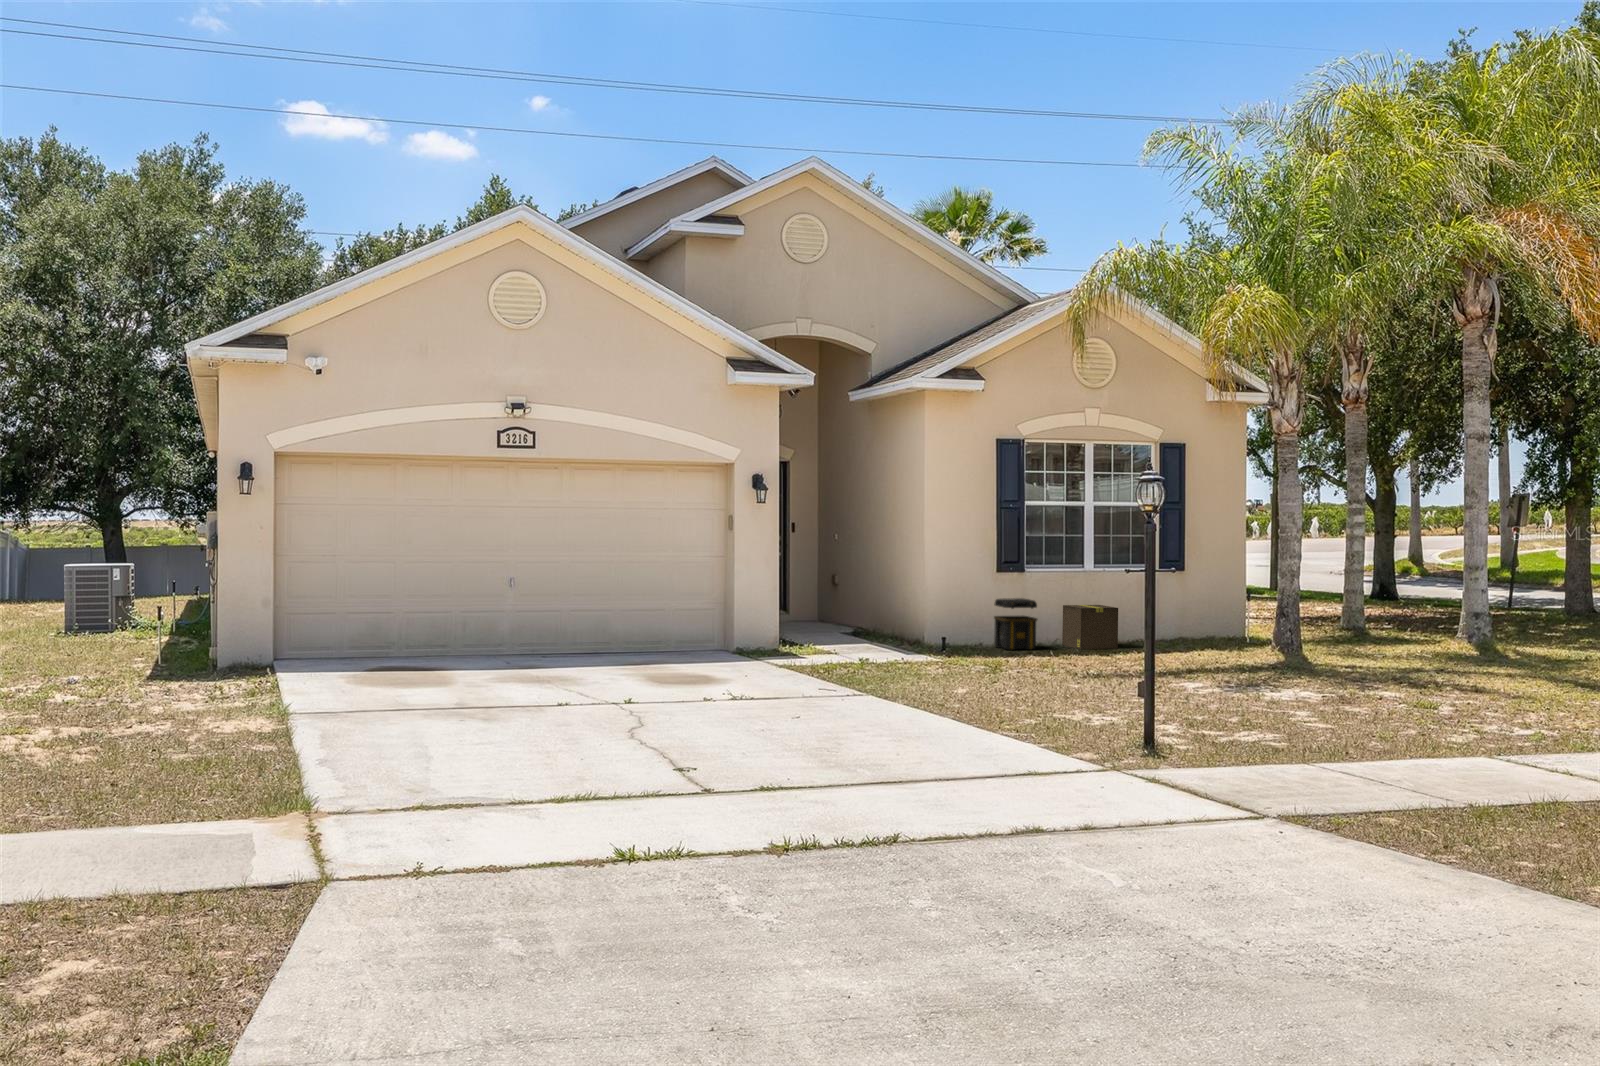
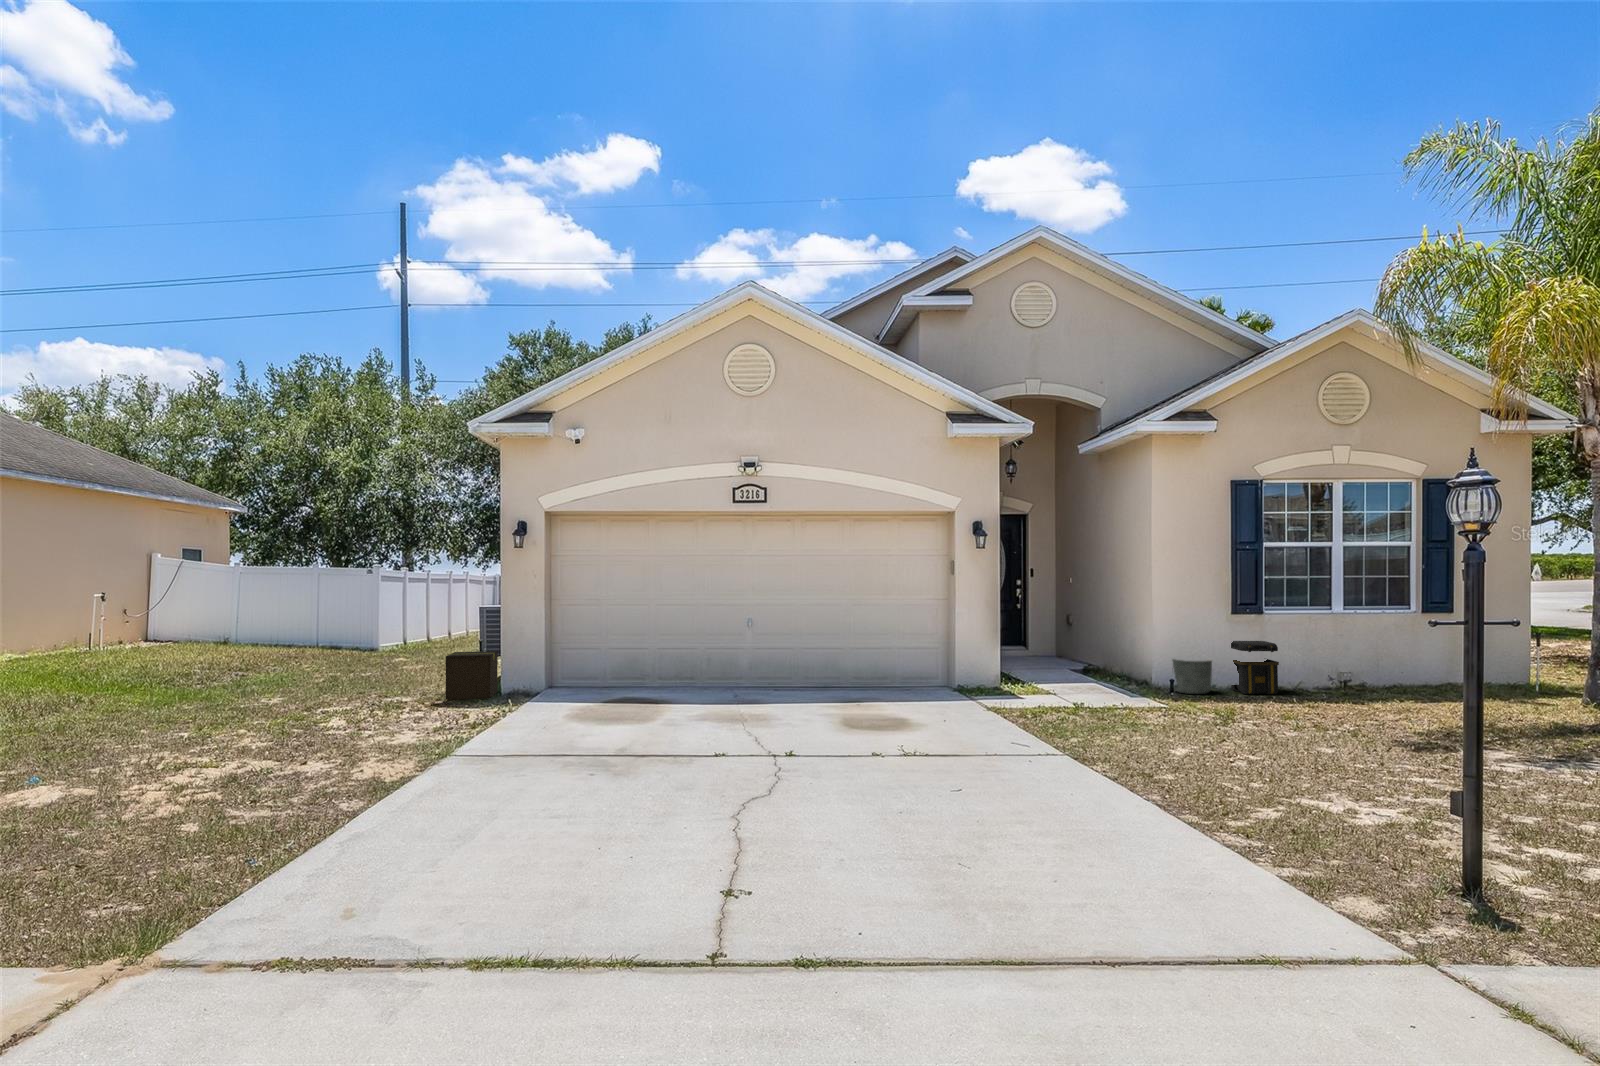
cardboard box: present [1062,605,1118,649] -> present [445,651,498,699]
planter: none [942,615,979,651] -> present [1172,659,1212,694]

